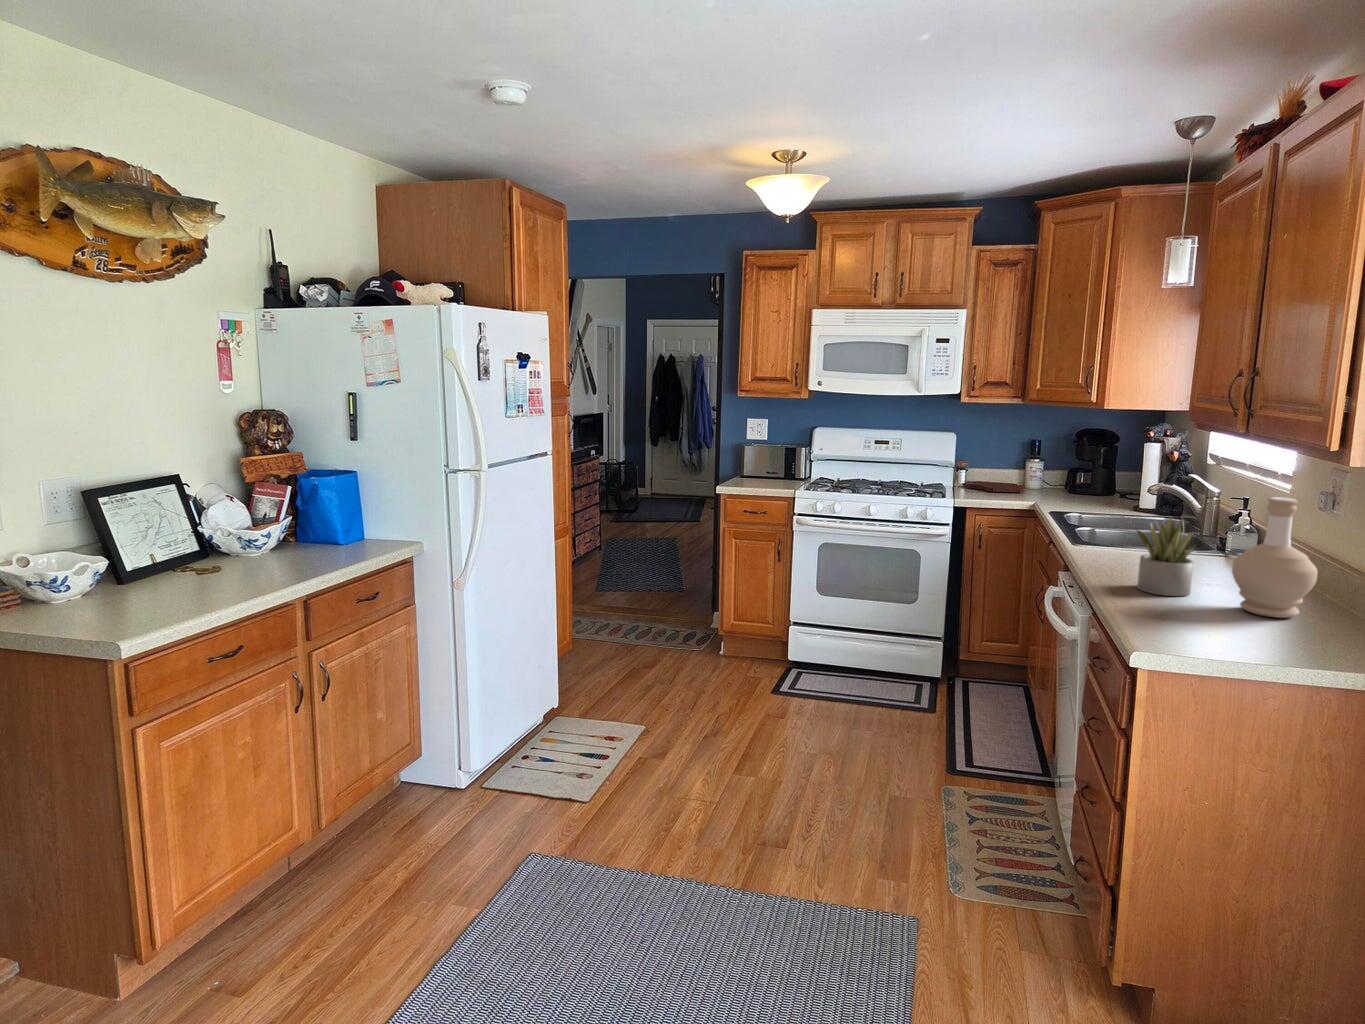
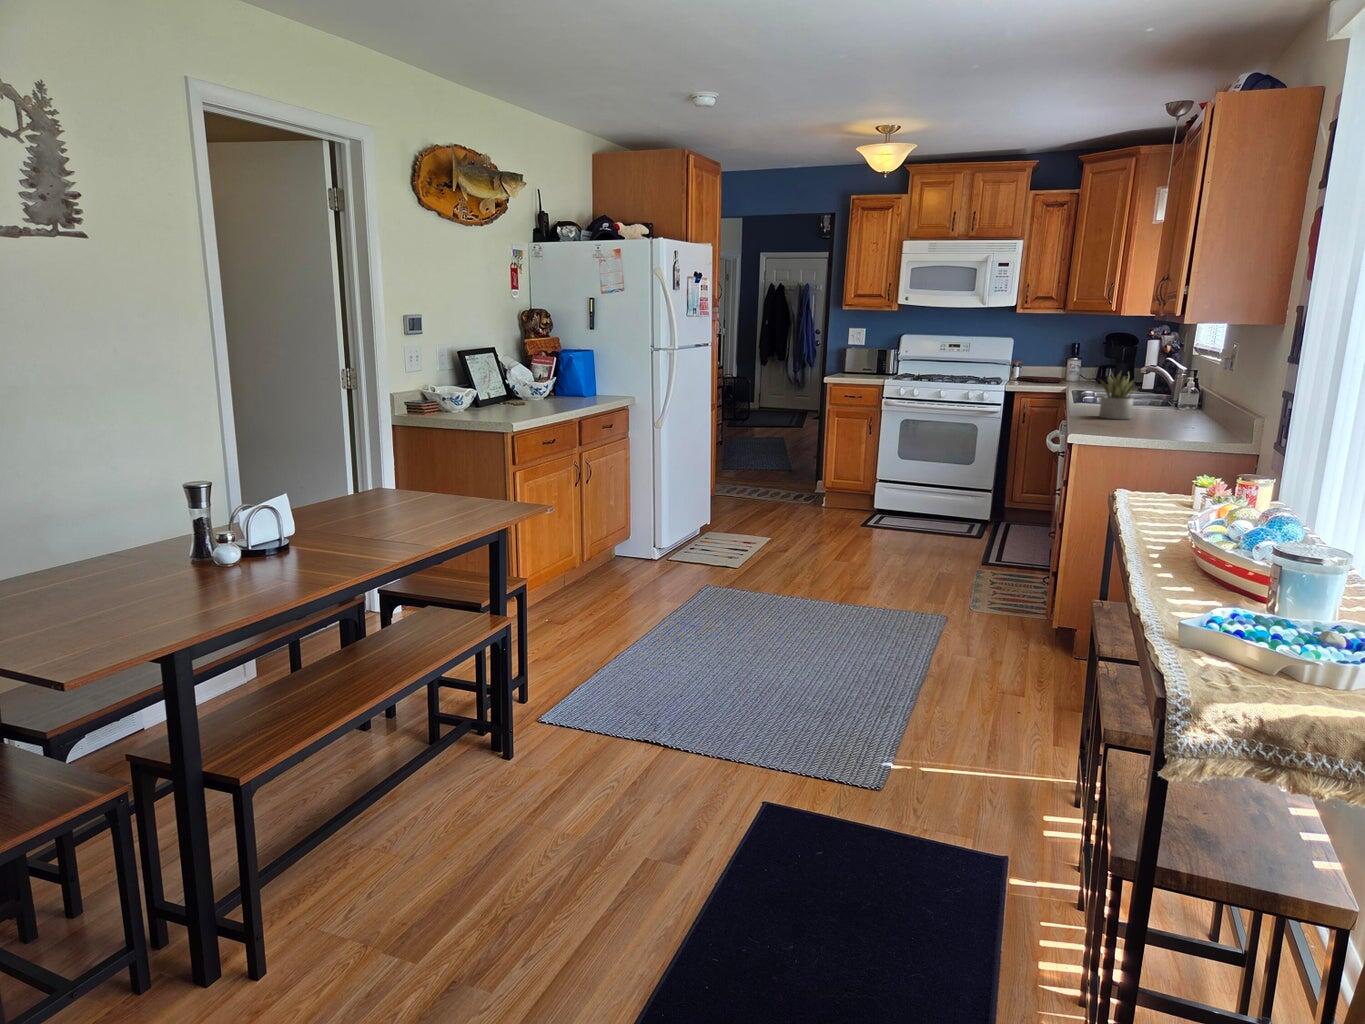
bottle: present [1232,497,1318,618] -> none [1151,354,1199,426]

